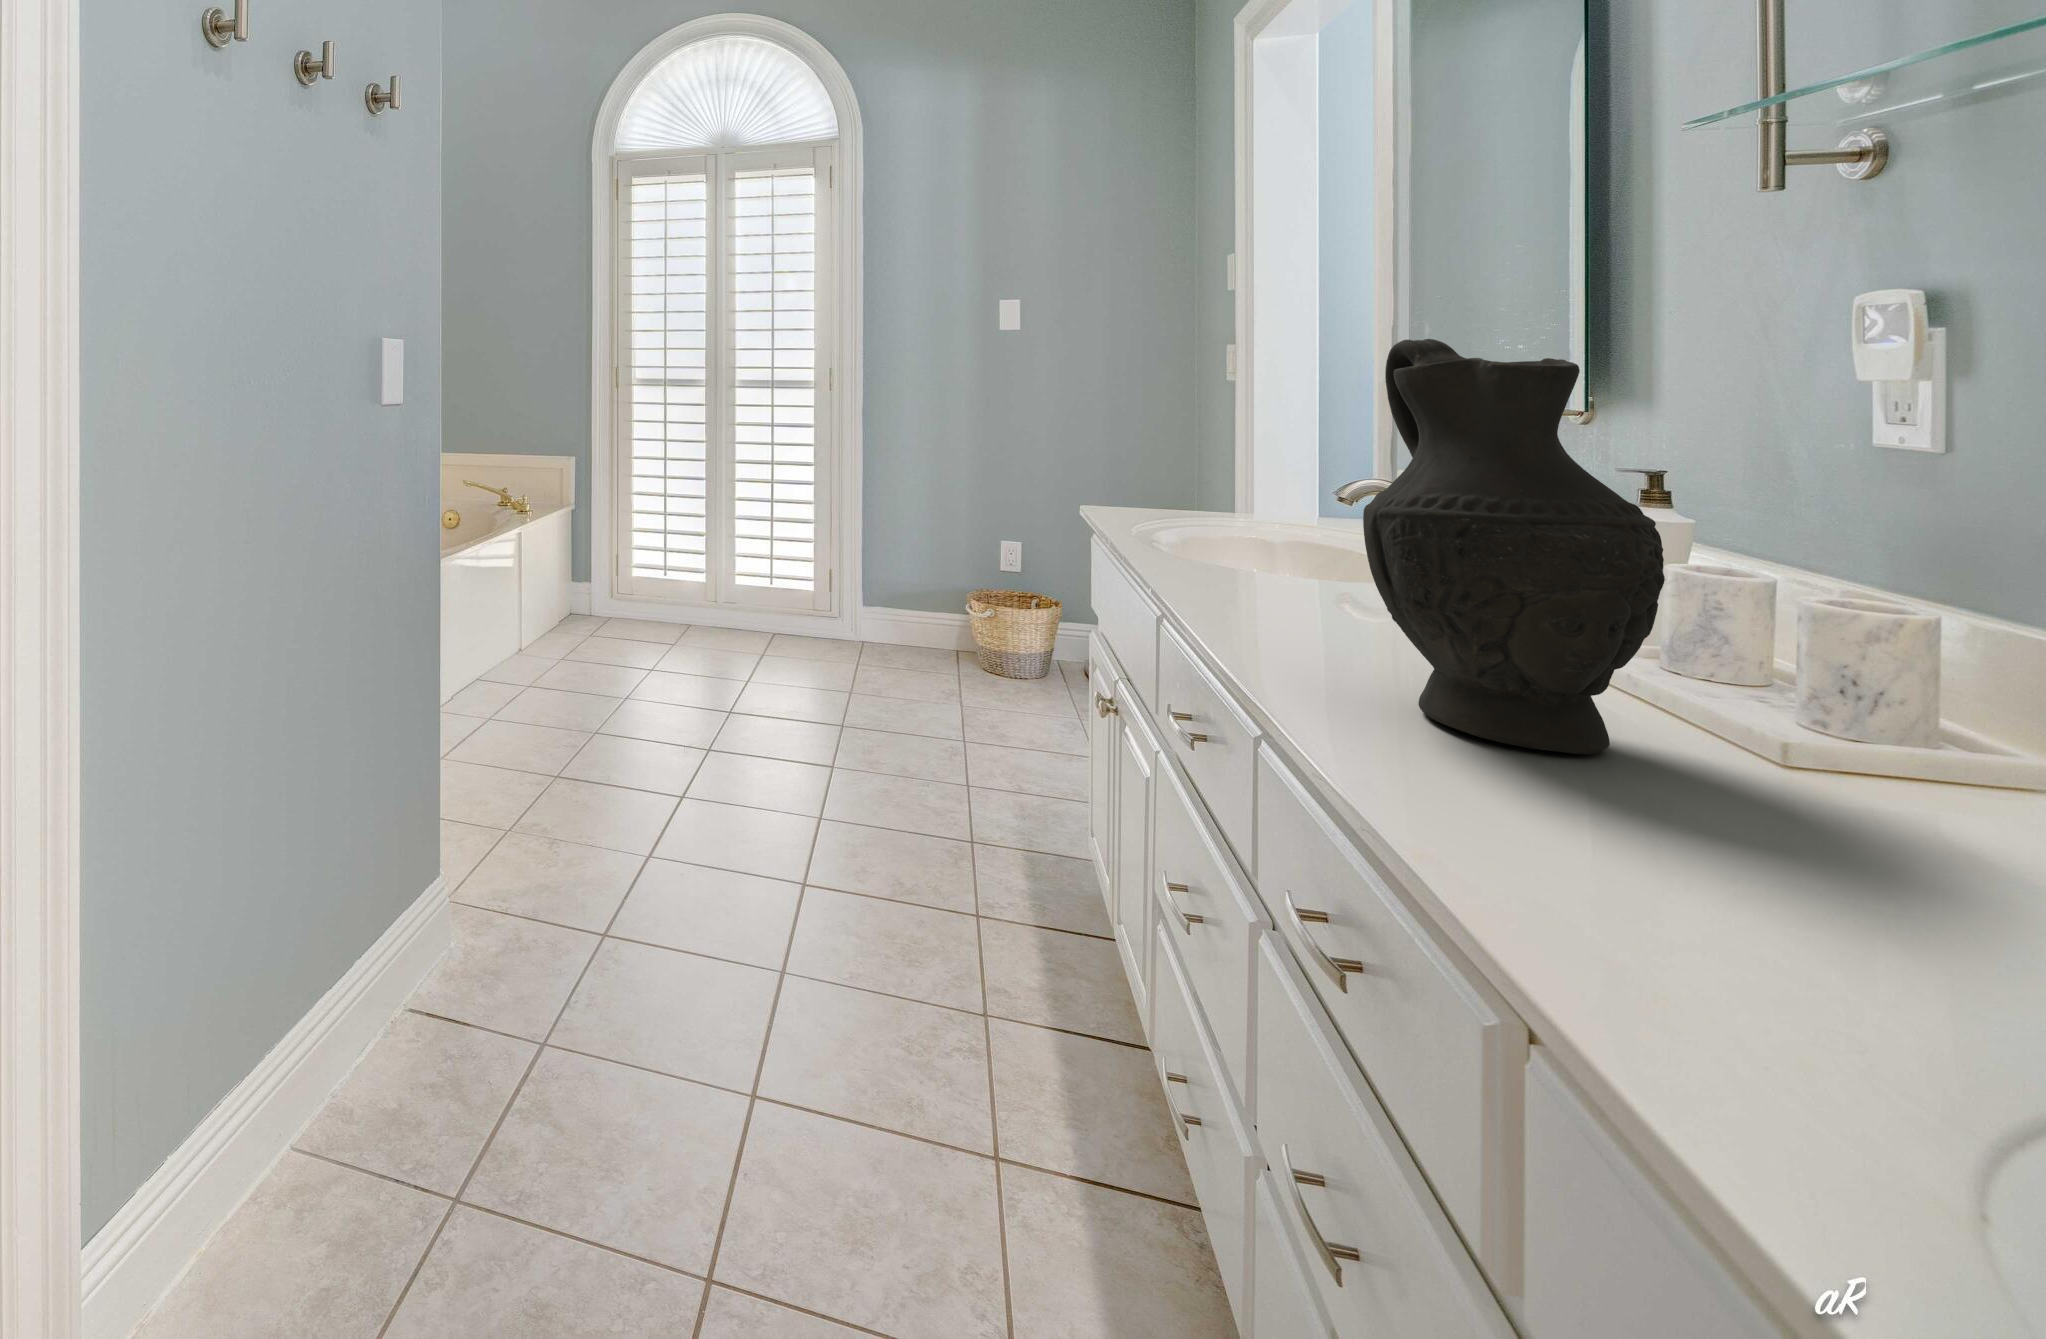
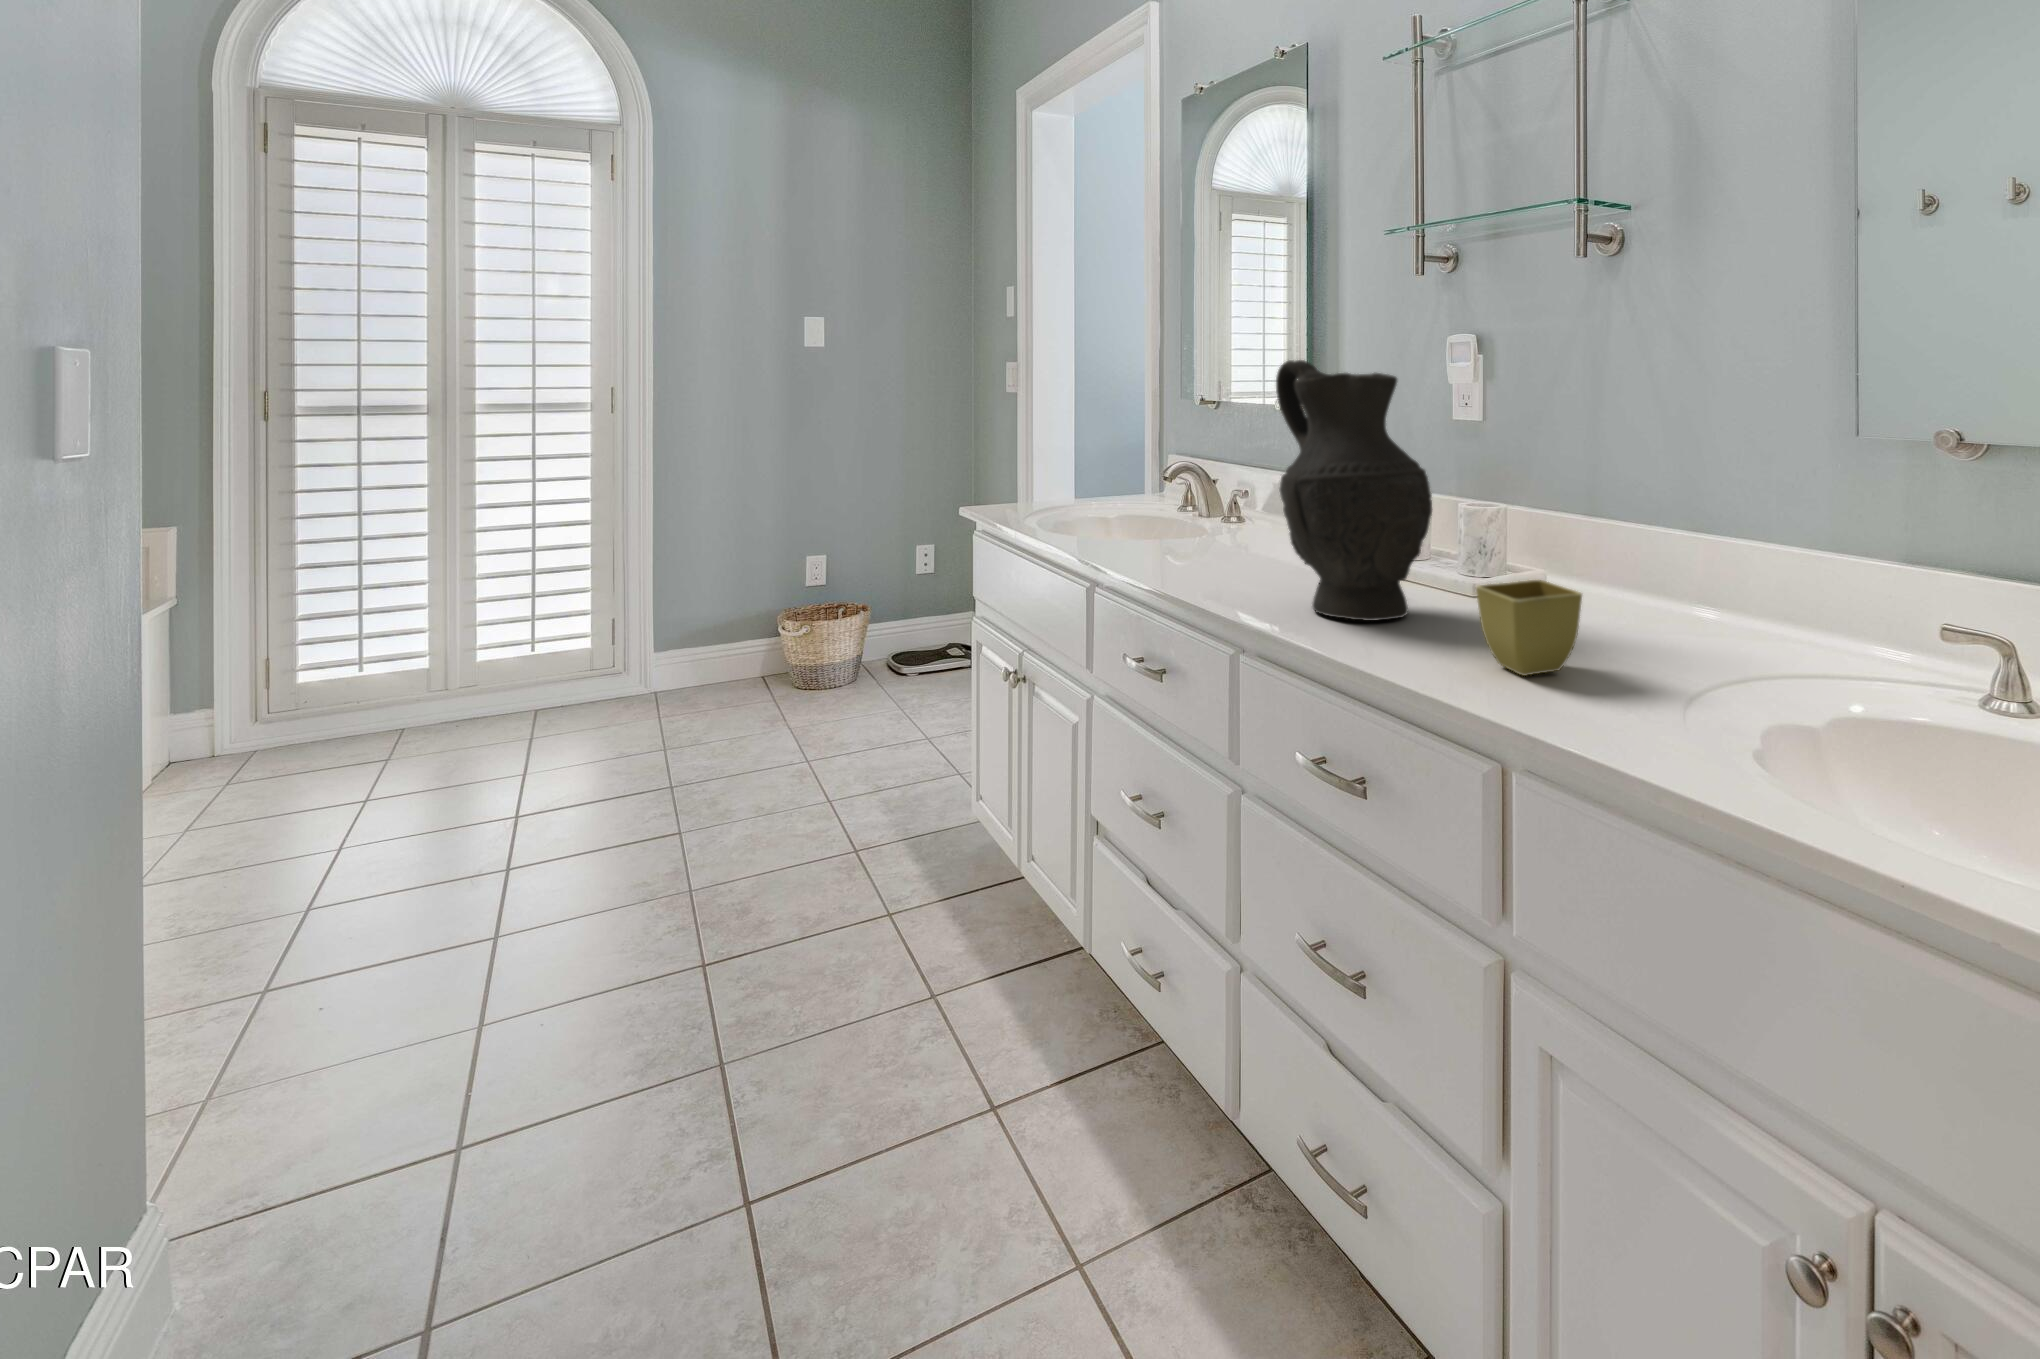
flower pot: none [1639,725,1899,925] -> present [1476,580,1582,676]

